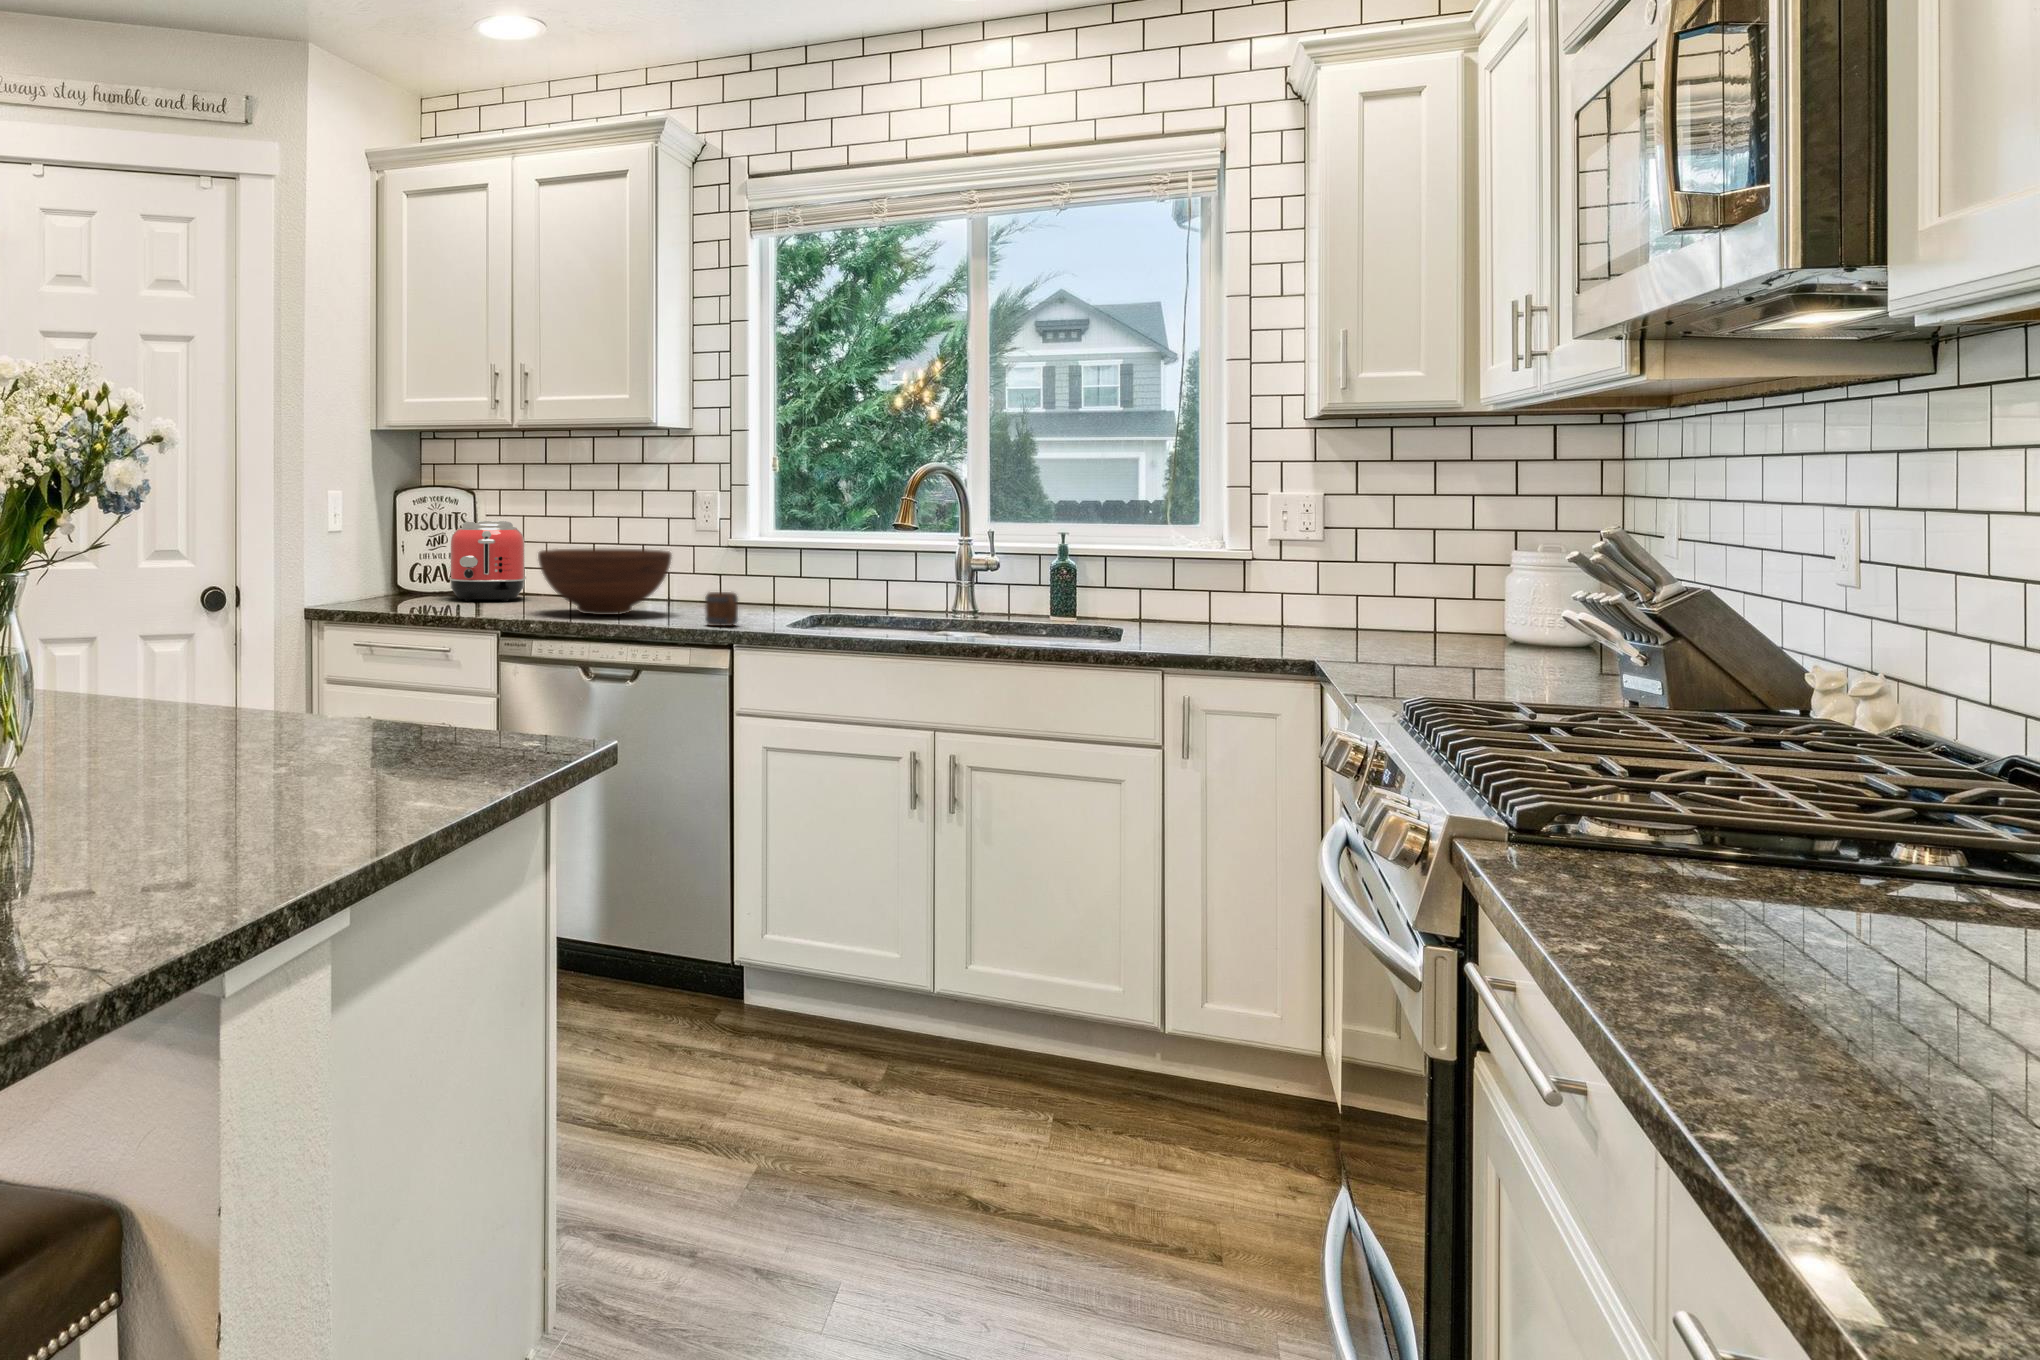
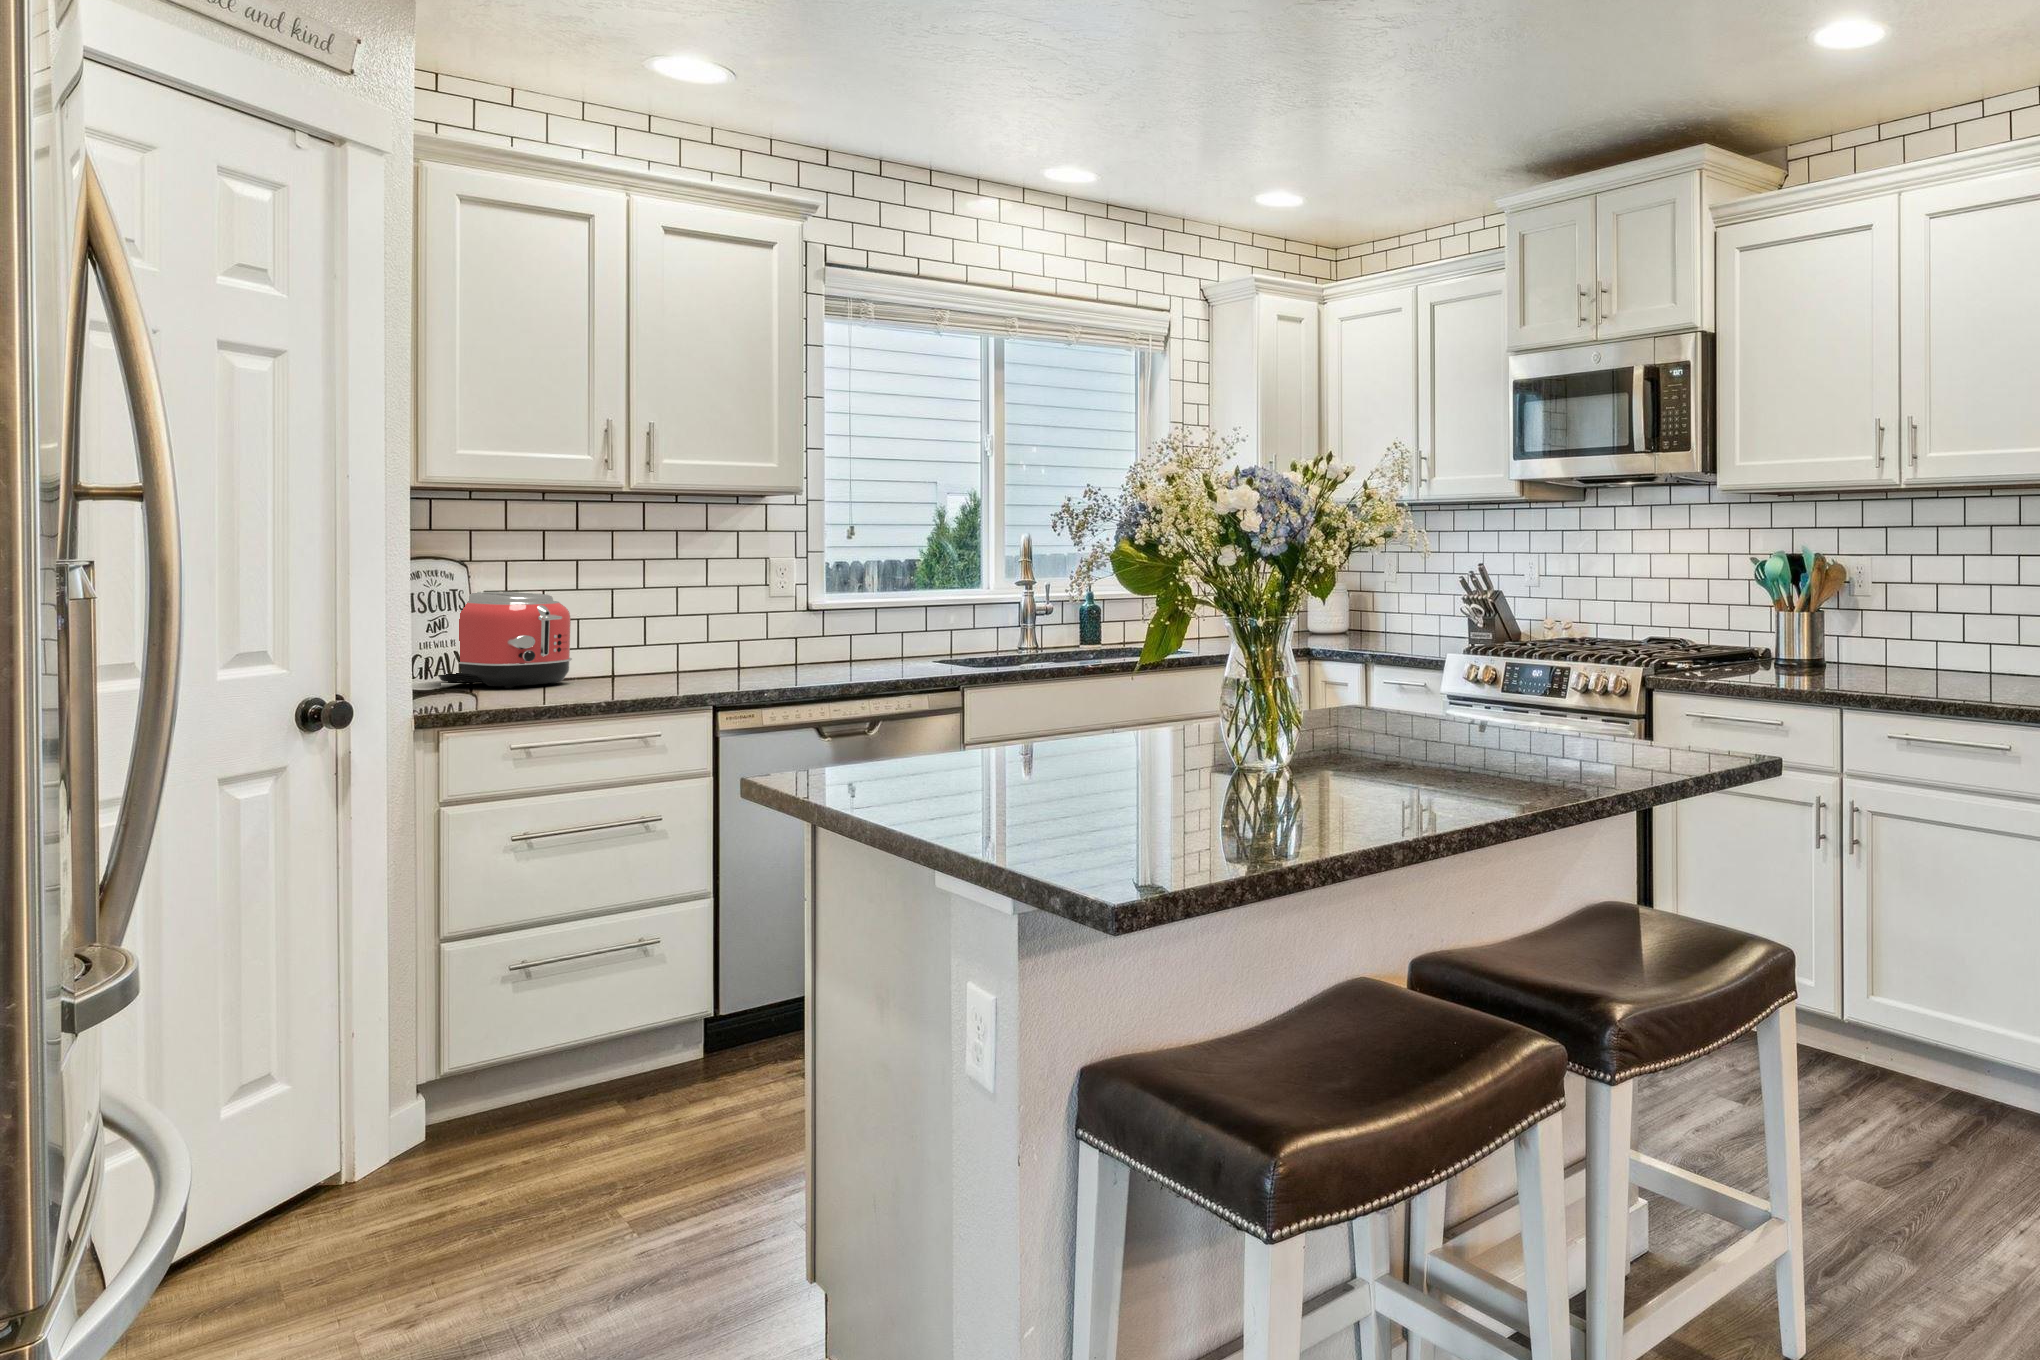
fruit bowl: present [538,549,672,615] -> none [699,619,848,687]
mug: present [705,592,738,626] -> none [926,655,970,685]

